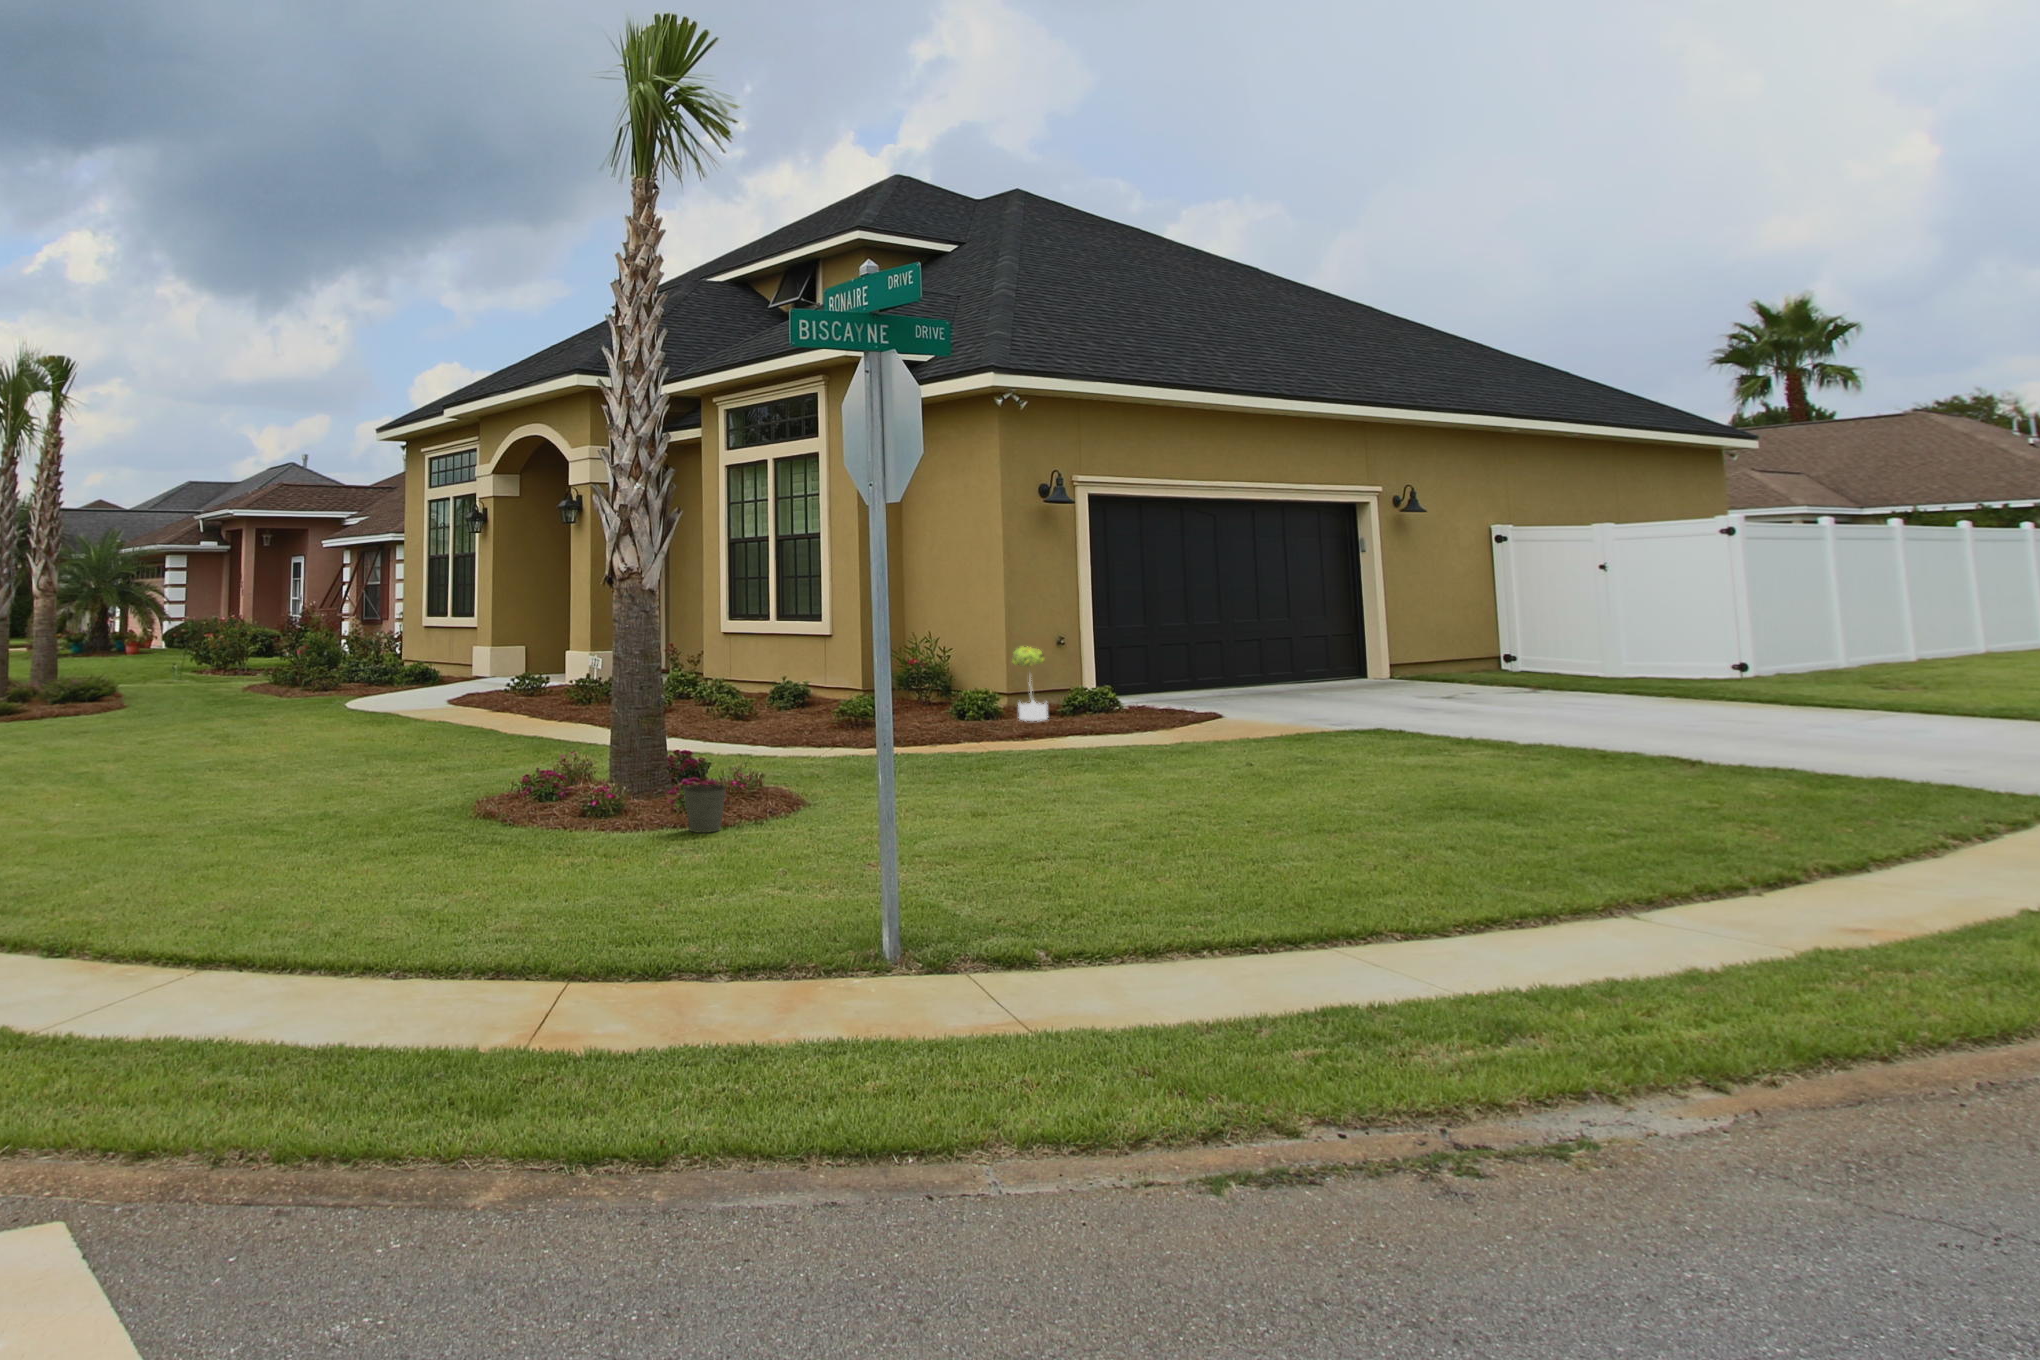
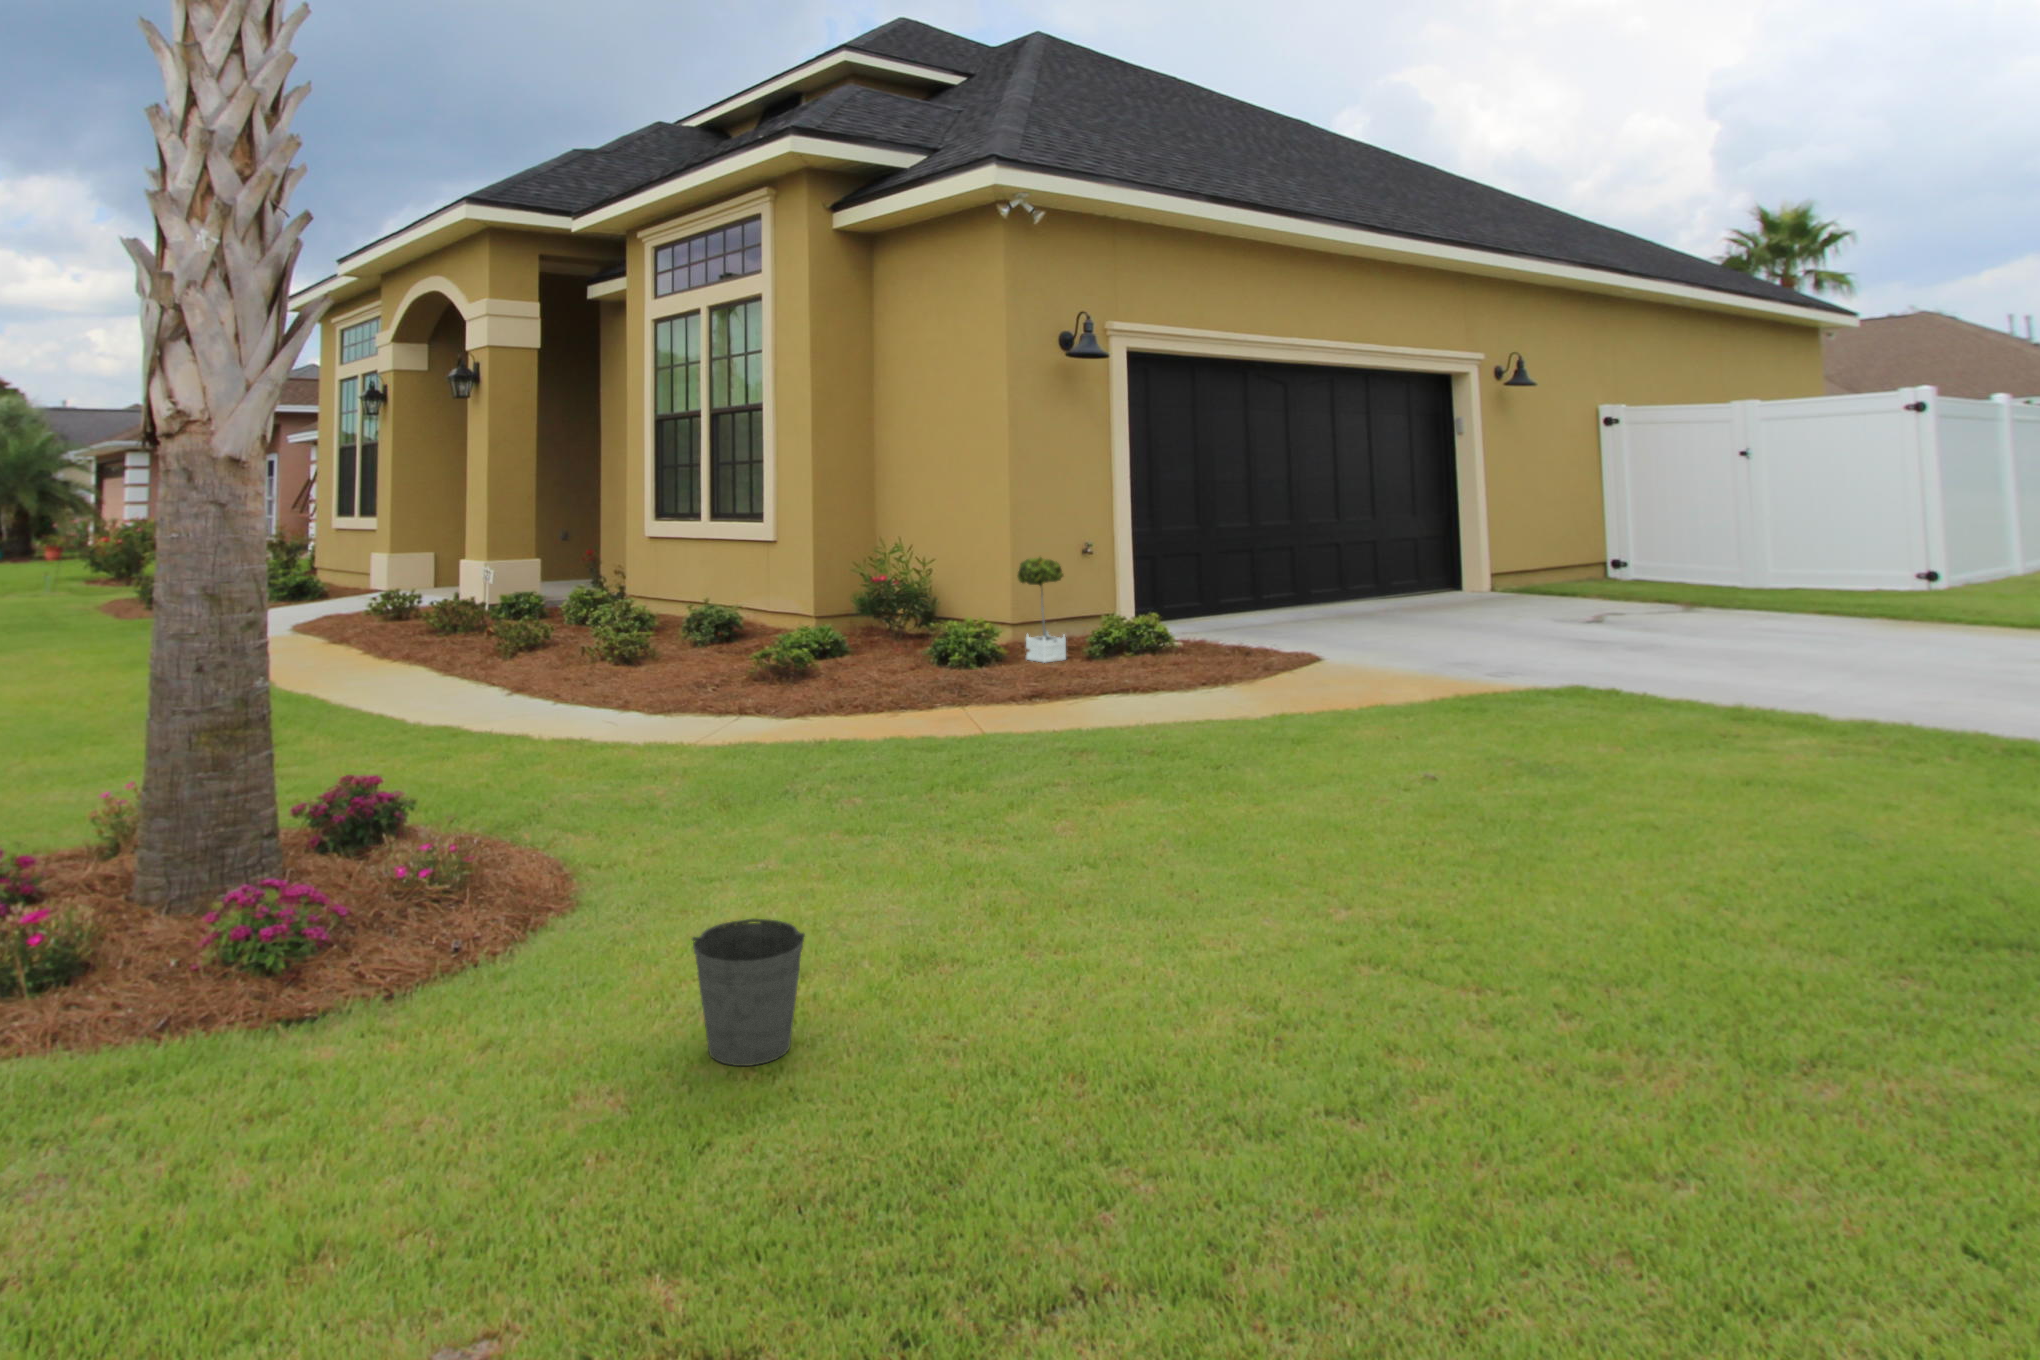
bucket: present [684,784,726,833] -> present [692,918,805,1066]

